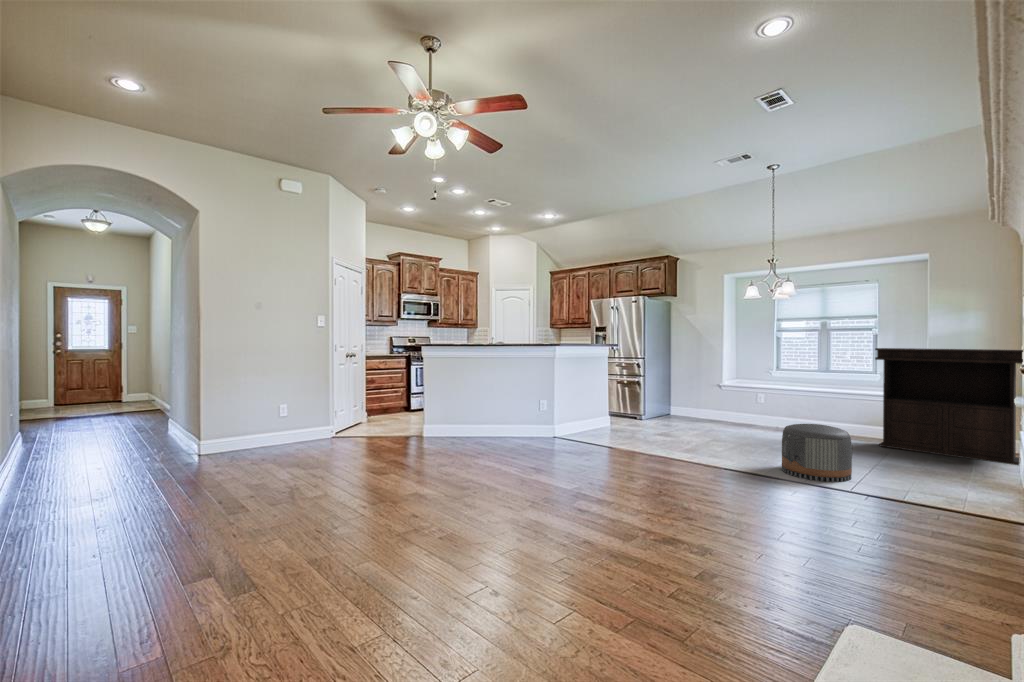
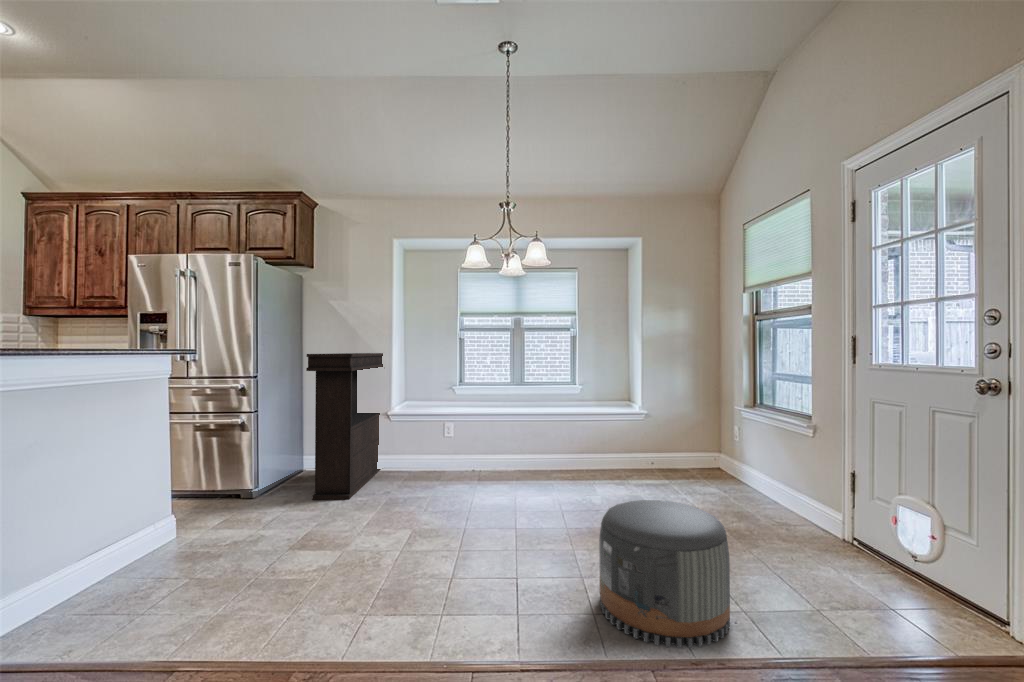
console table: present [875,348,1023,465] -> present [306,353,383,500]

